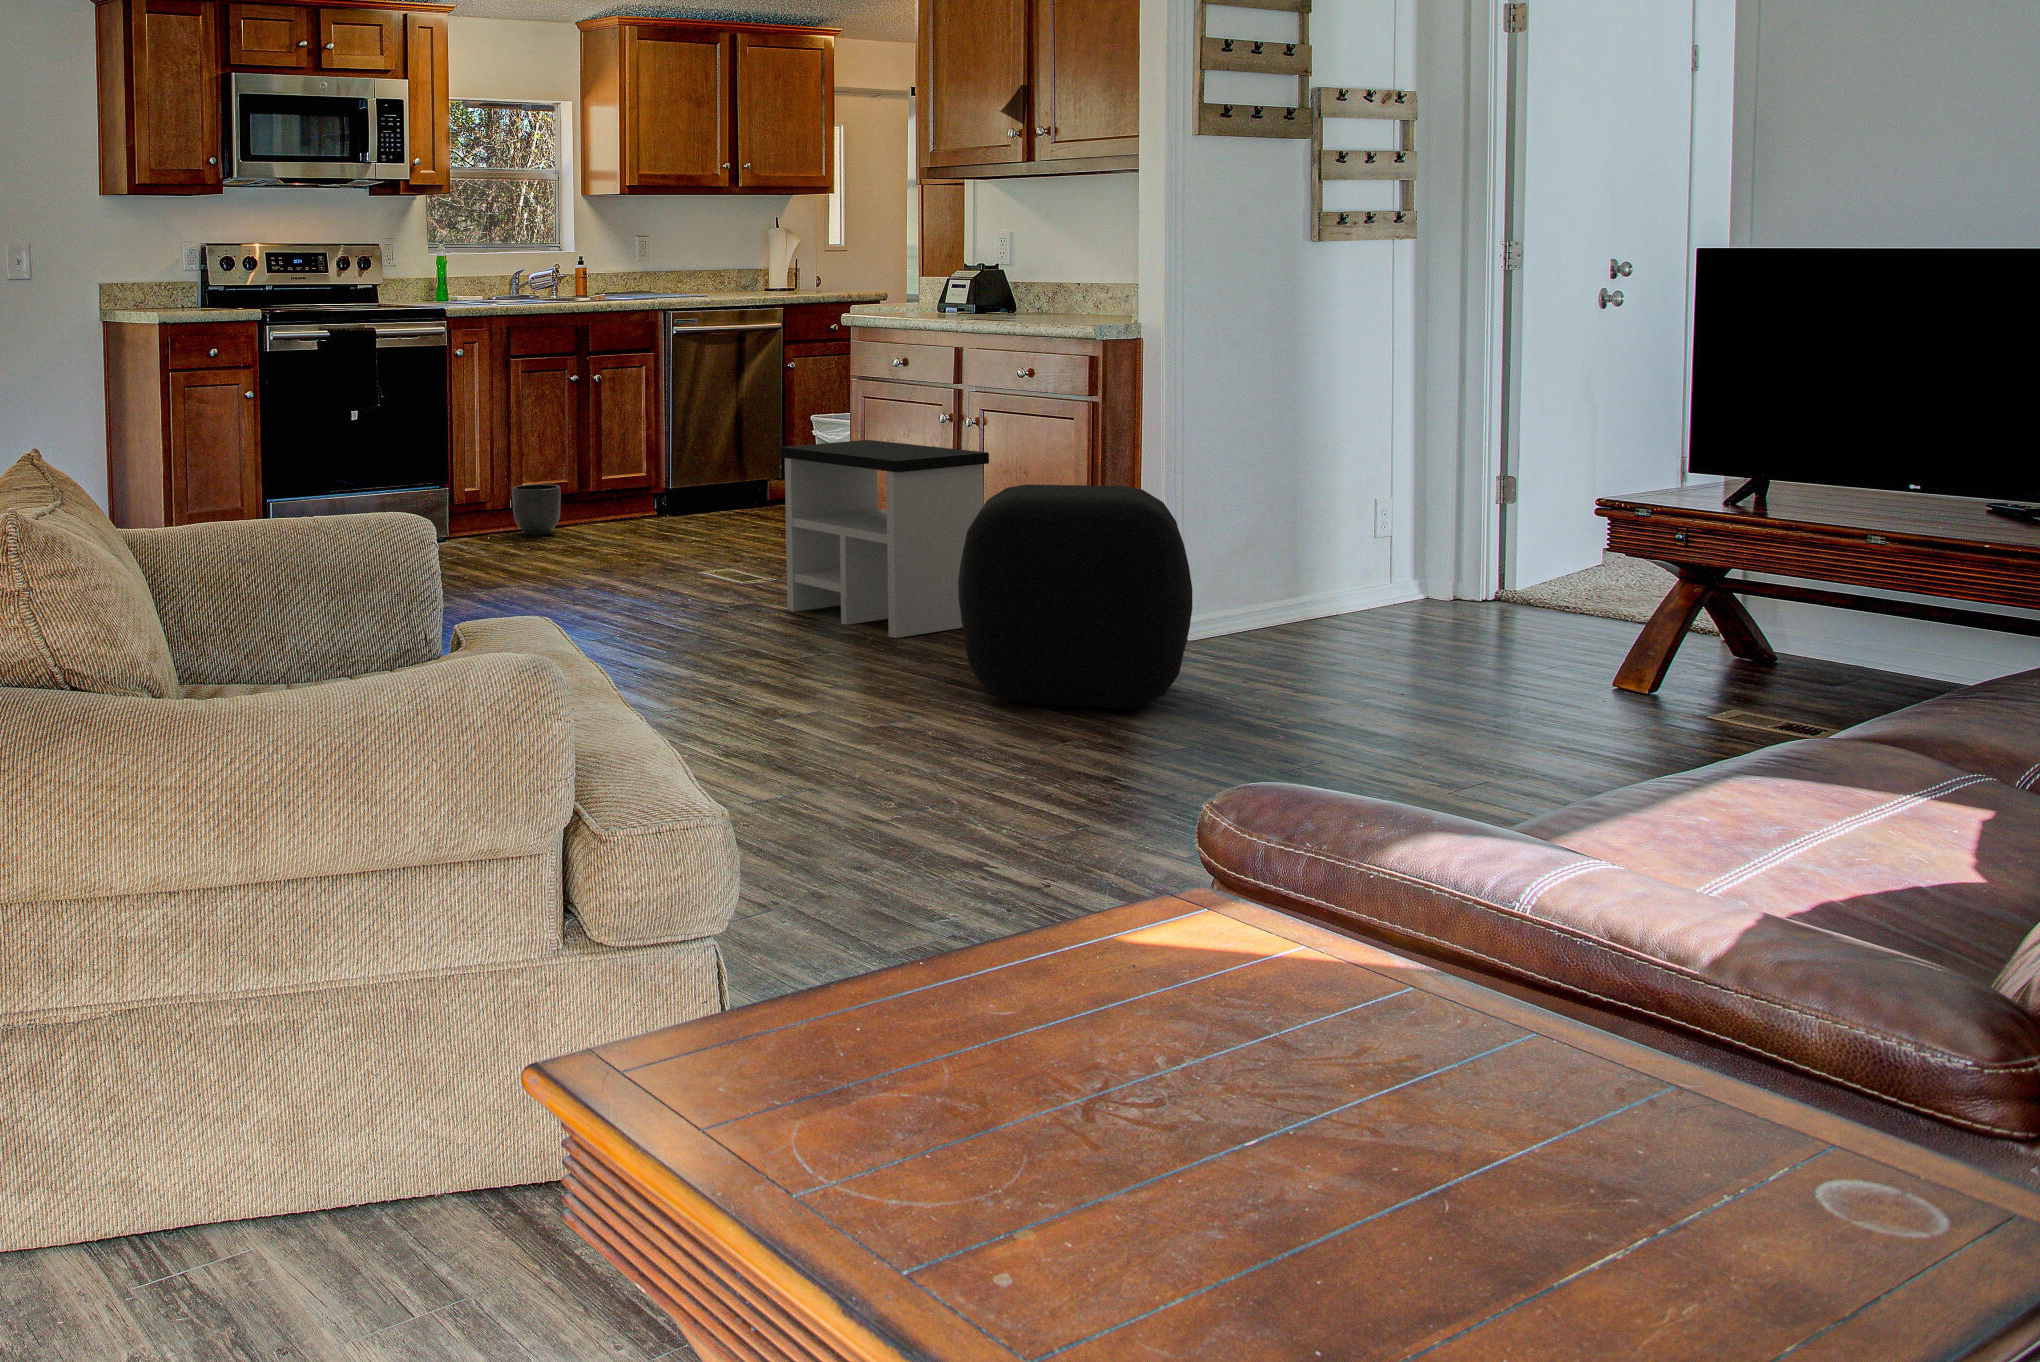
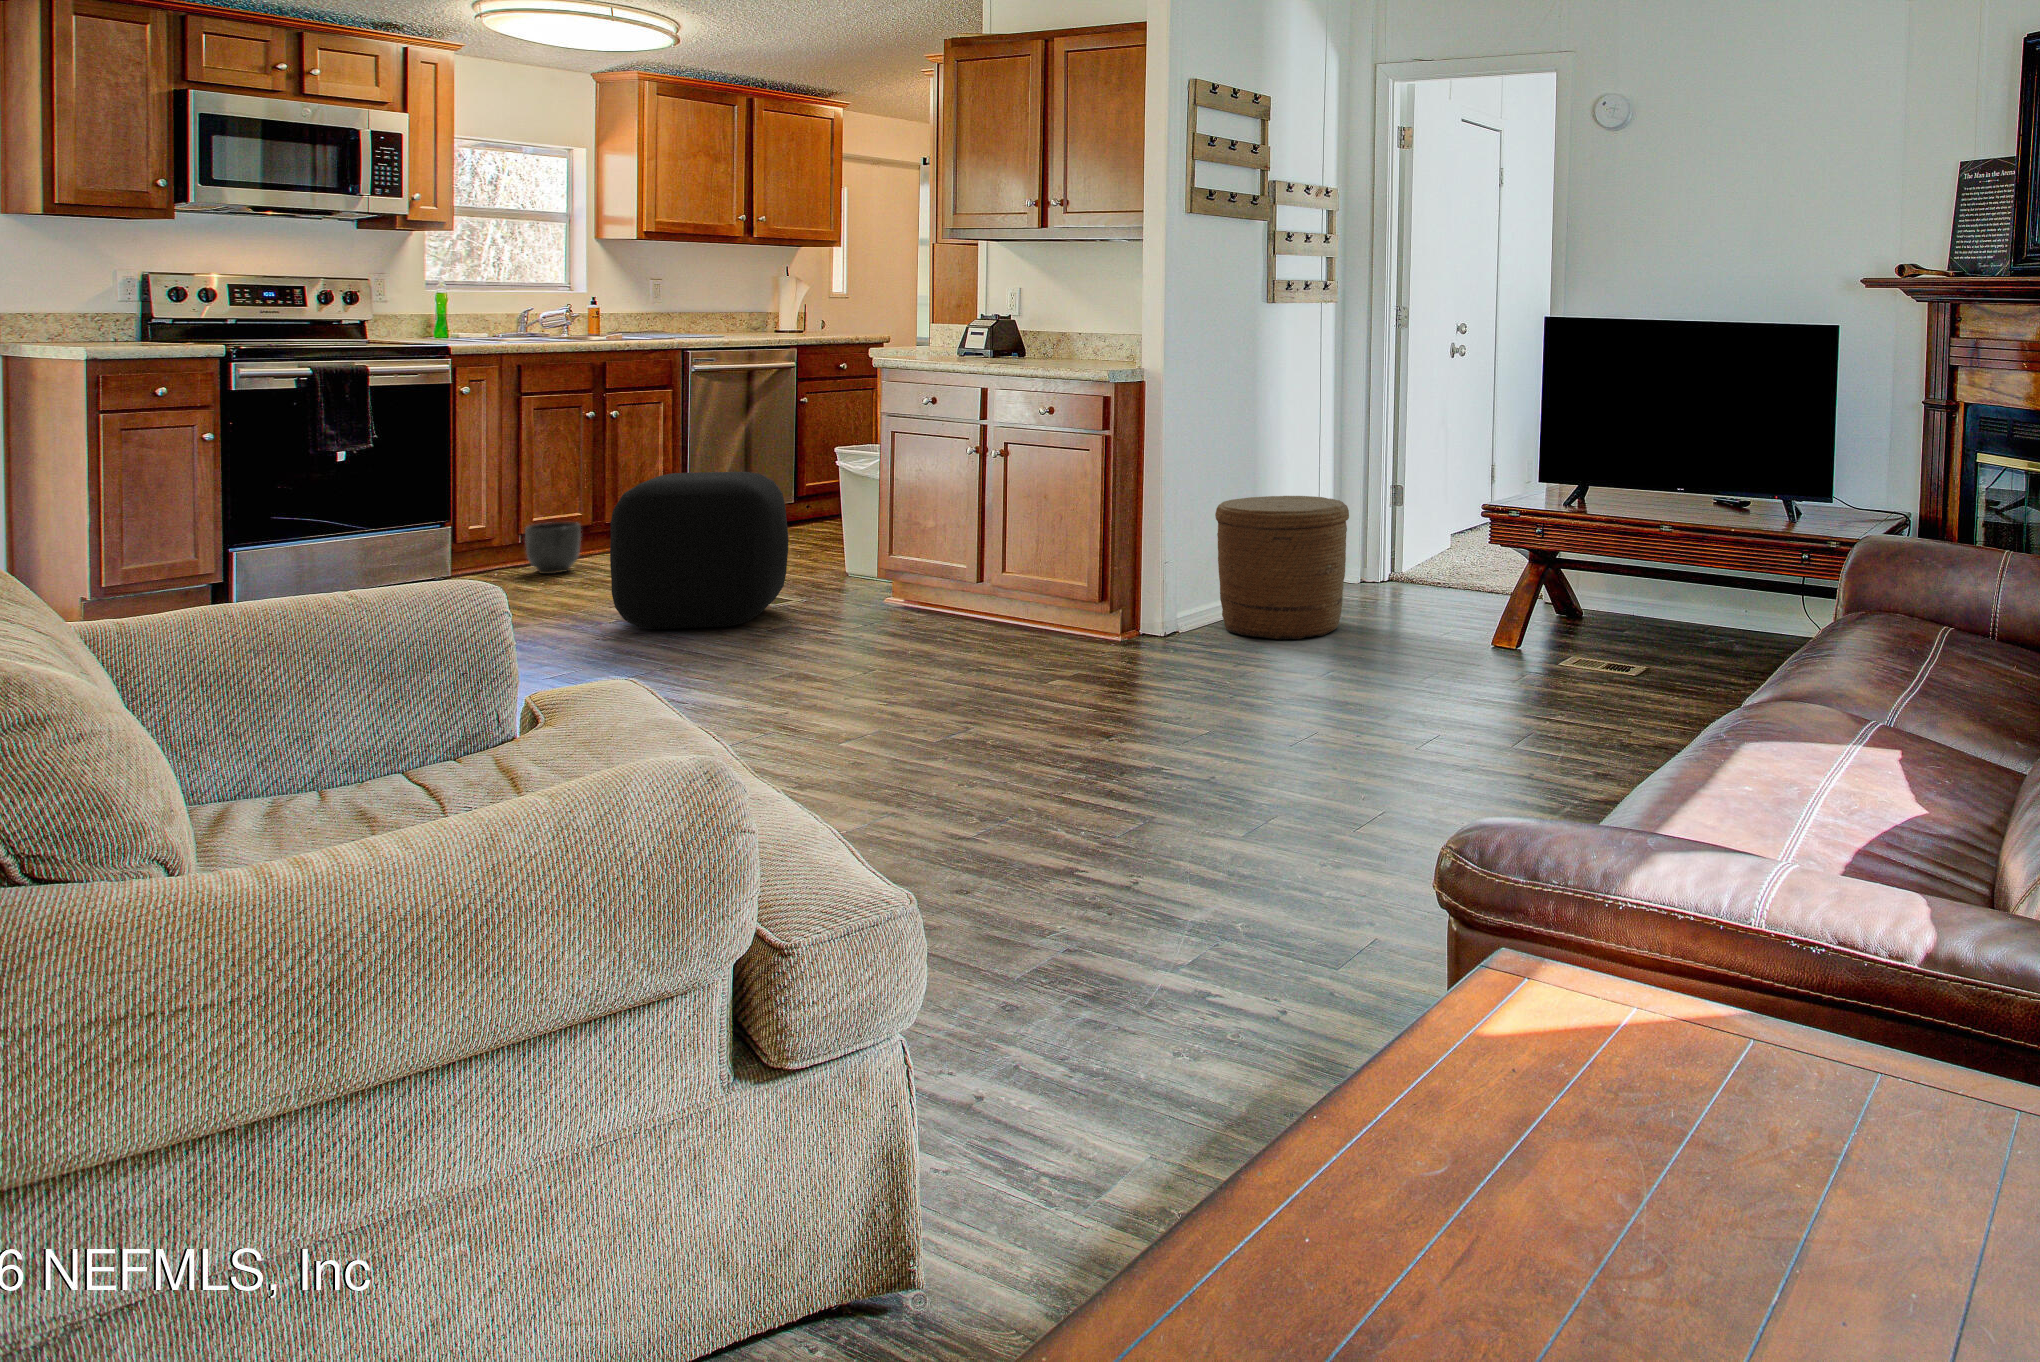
side table: present [780,440,989,638] -> none [827,472,1022,651]
woven basket: none [1227,482,1412,664] -> present [1215,496,1349,640]
ottoman: present [958,485,1192,709] -> present [610,472,788,629]

